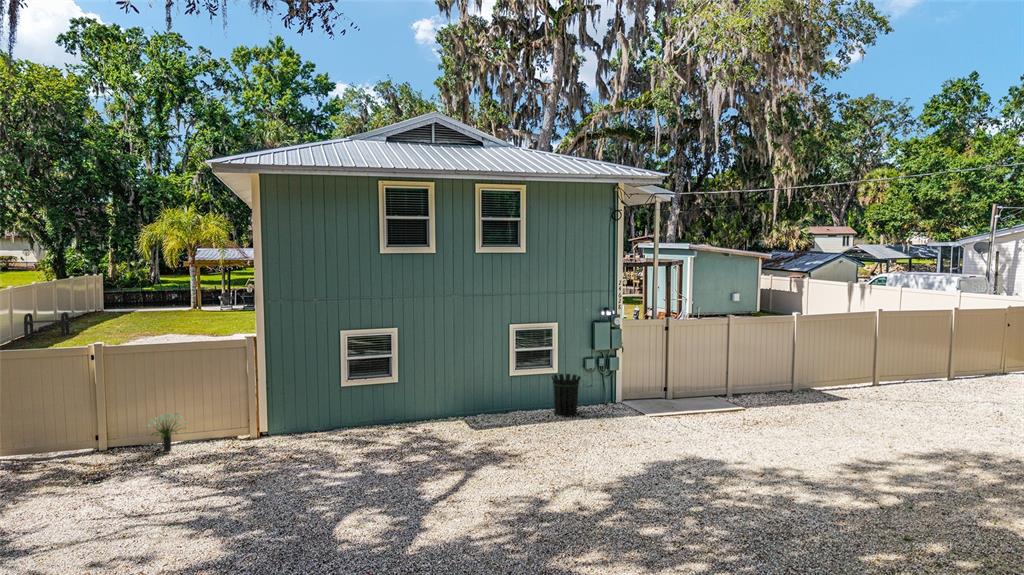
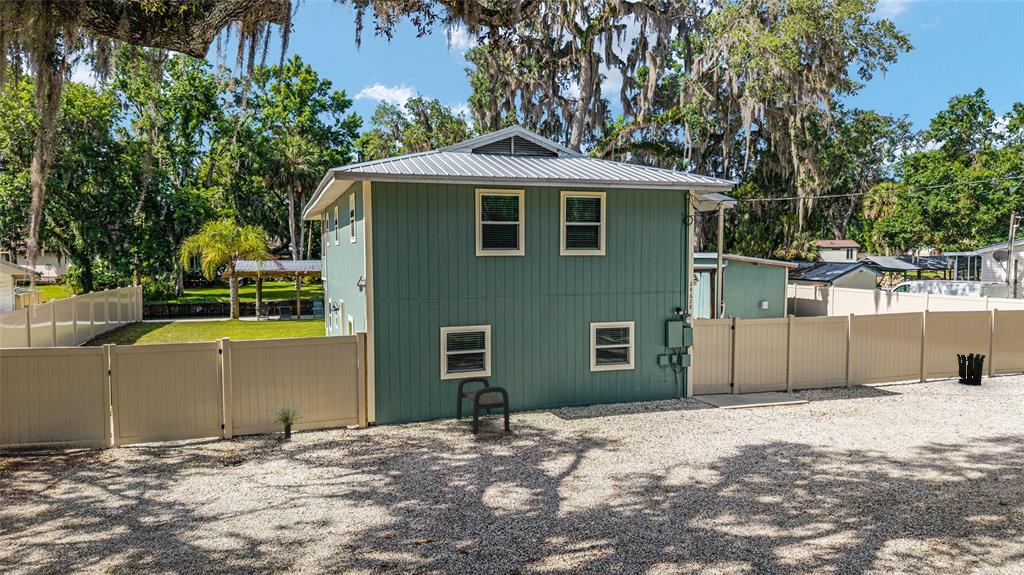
bench: present [24,312,69,338] -> present [457,377,510,434]
waste bin: present [551,374,581,417] -> present [957,353,986,386]

